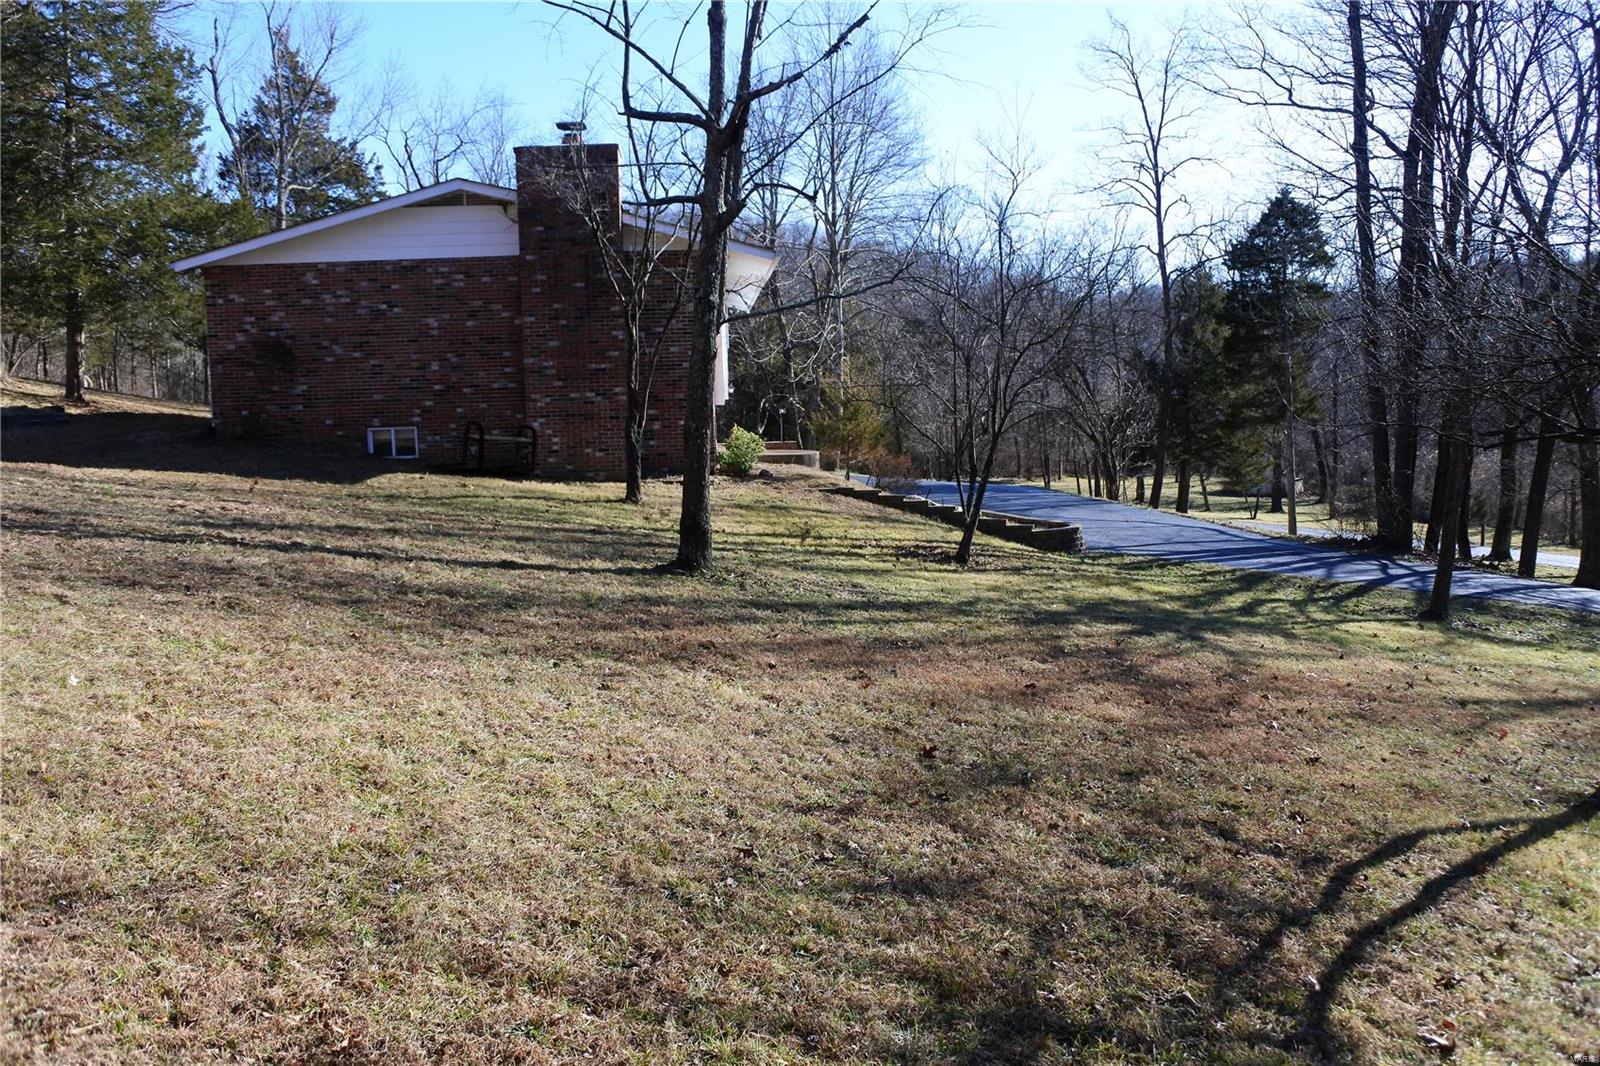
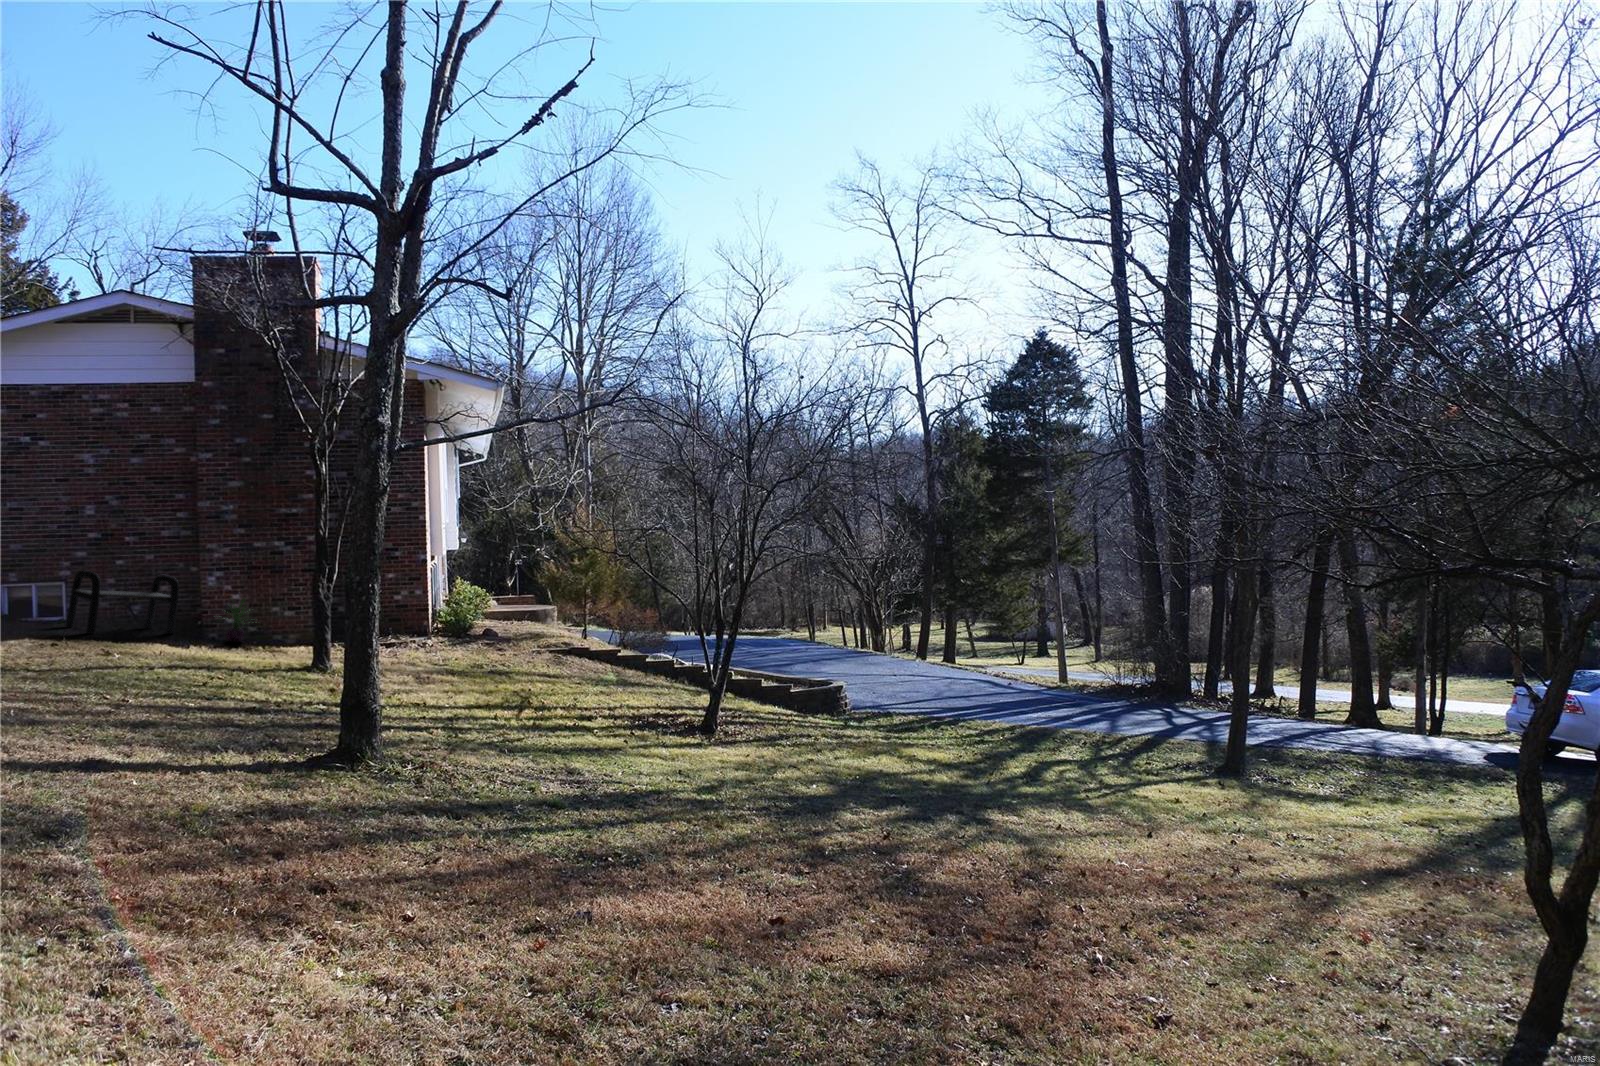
decorative plant: none [560,441,600,478] -> present [226,599,248,642]

